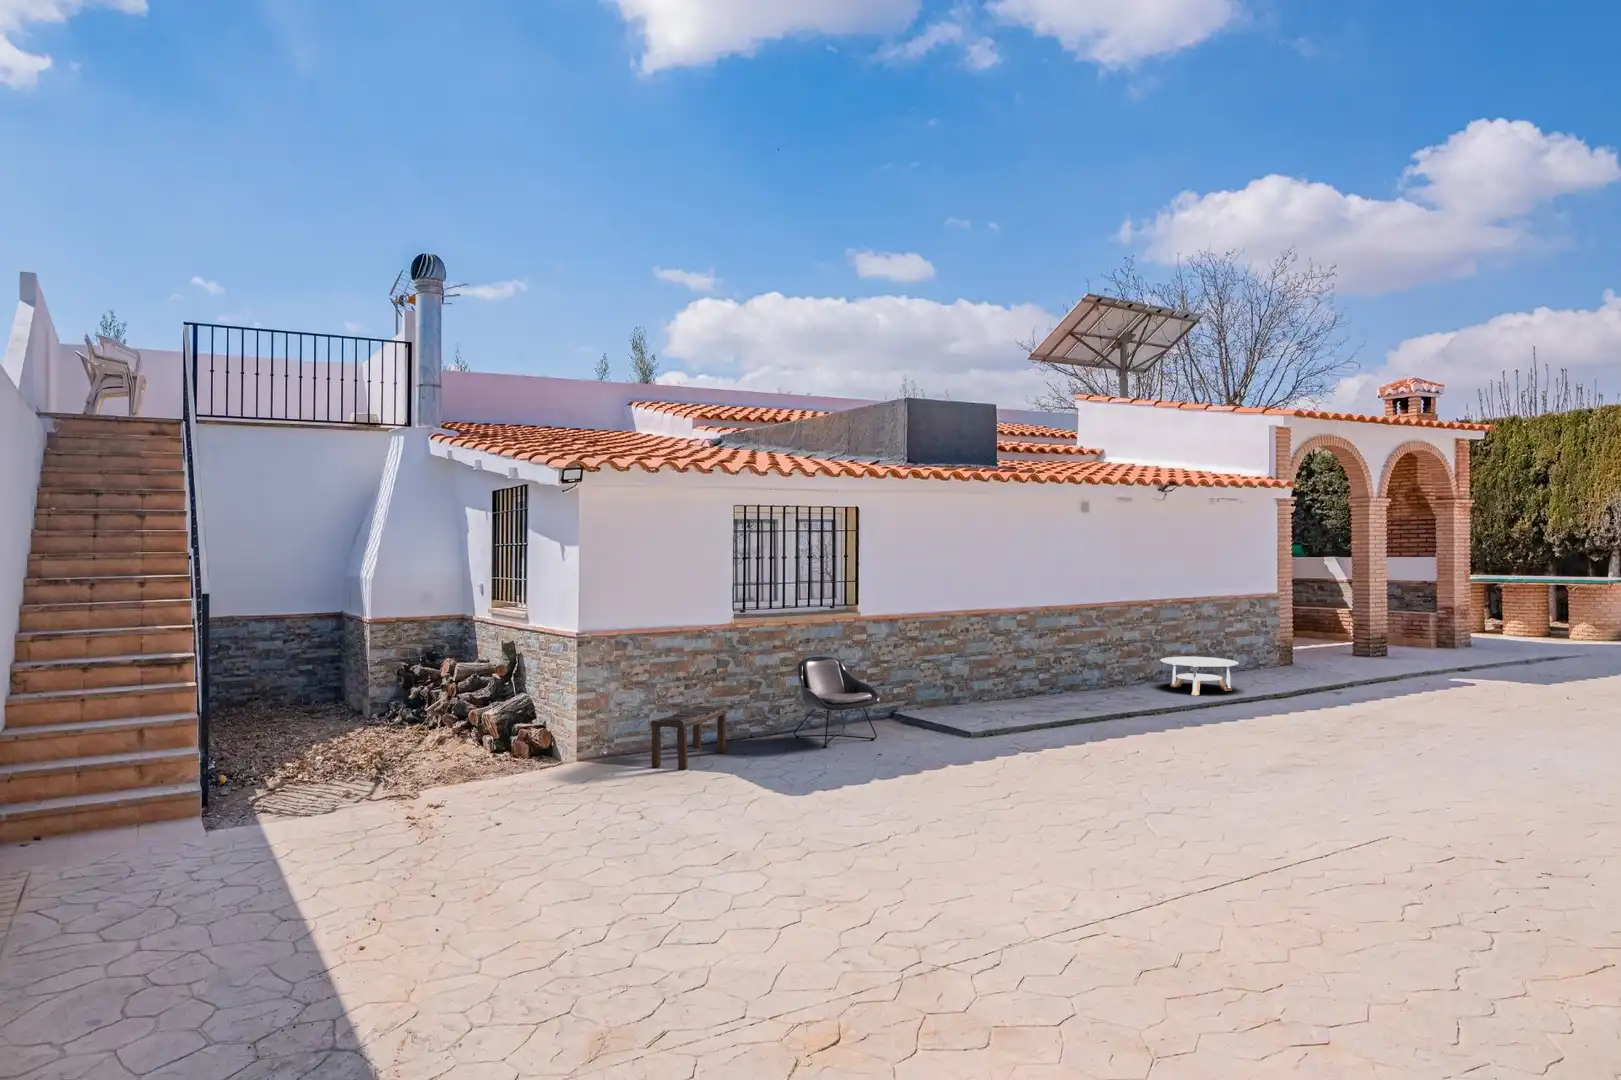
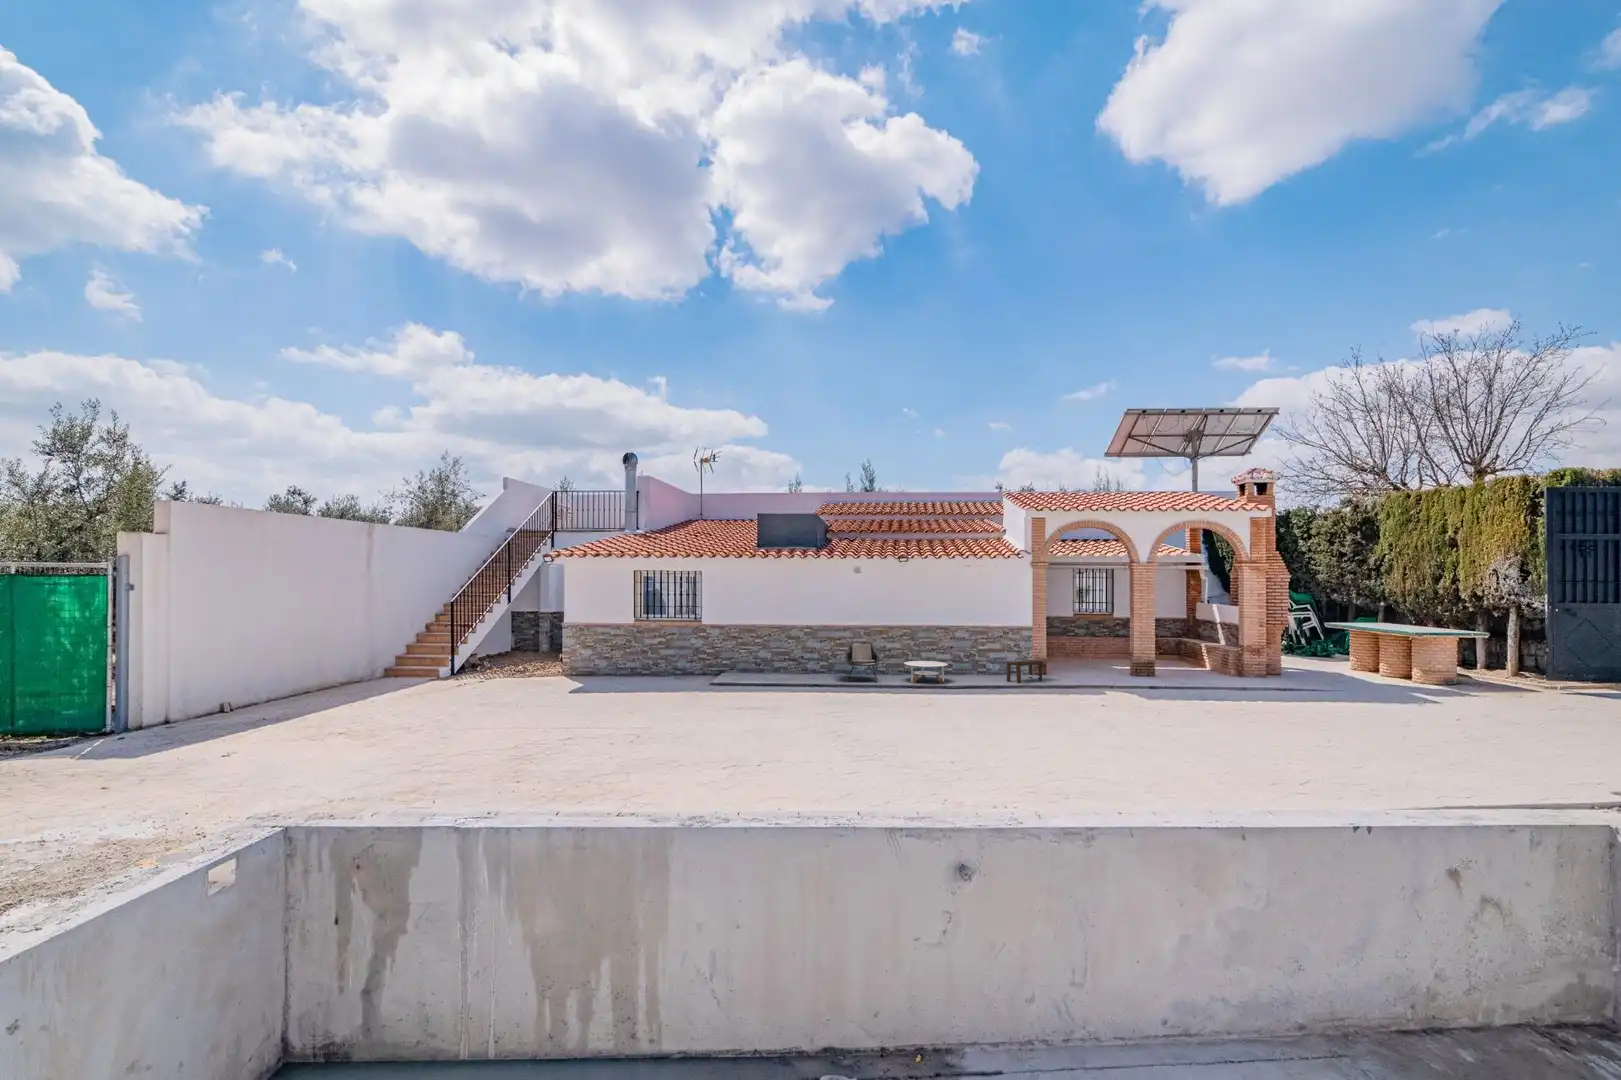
lounge chair: present [794,656,880,747] -> present [845,642,880,682]
bench: present [651,706,728,770] -> present [1006,660,1043,683]

